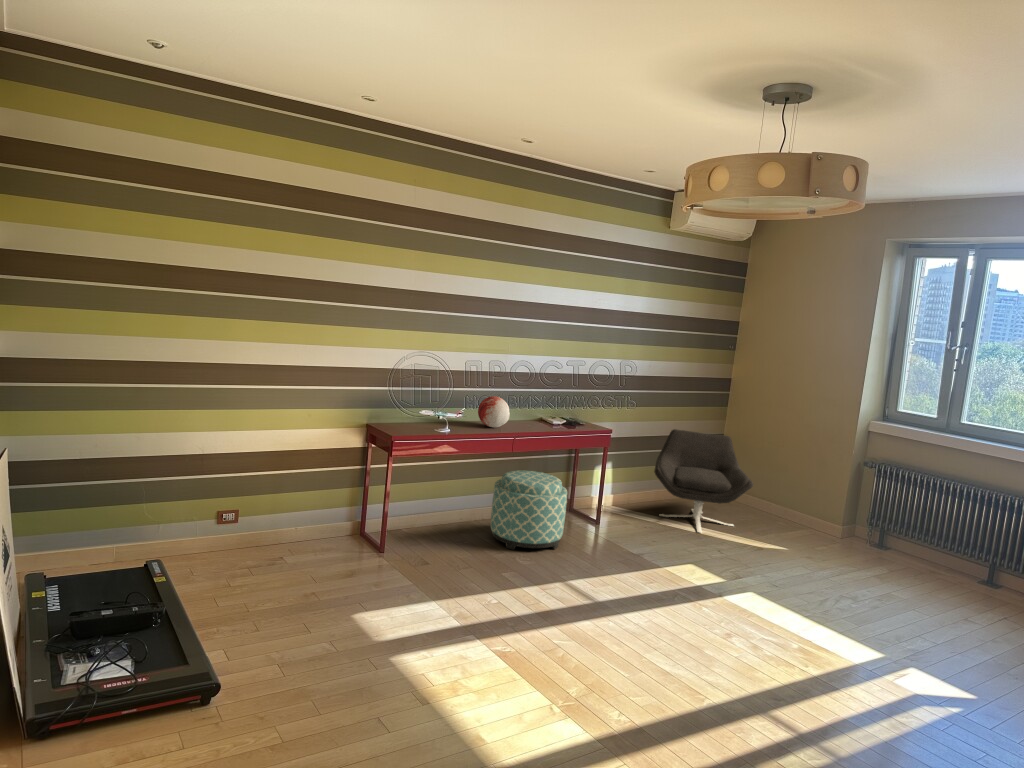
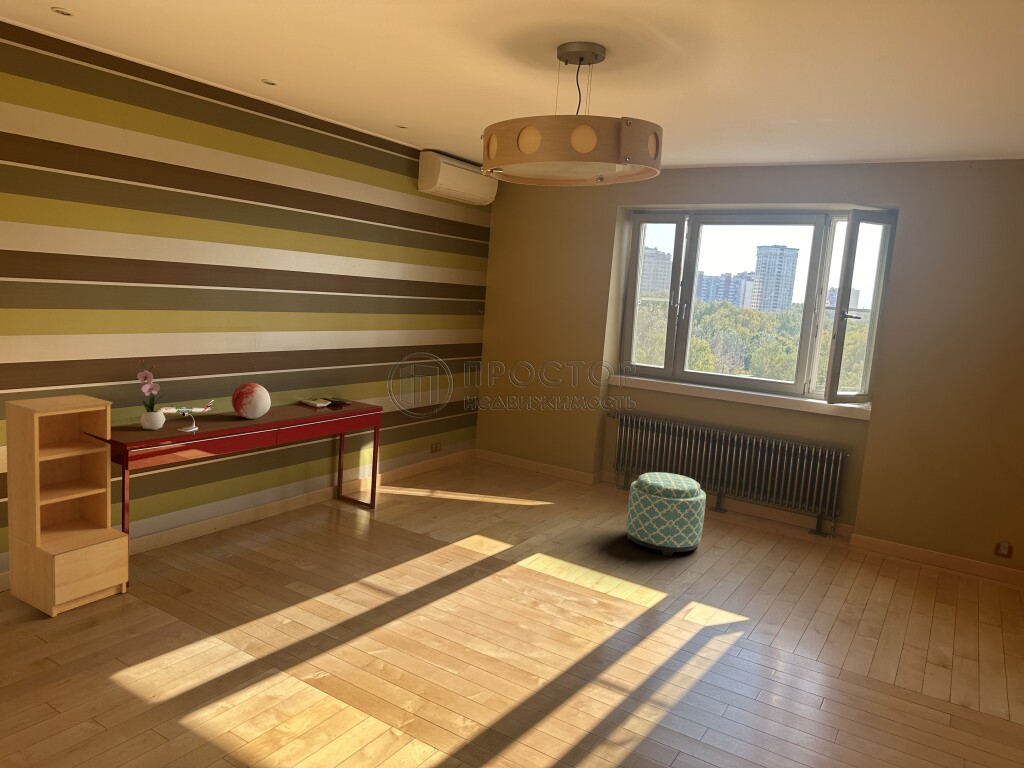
flower arrangement: none [403,370,427,428] -> present [137,360,167,430]
bookshelf: none [303,394,385,564] -> present [5,394,128,617]
lounge chair: present [654,429,753,533] -> none [419,398,518,500]
ottoman: present [491,471,567,550] -> present [626,472,706,556]

